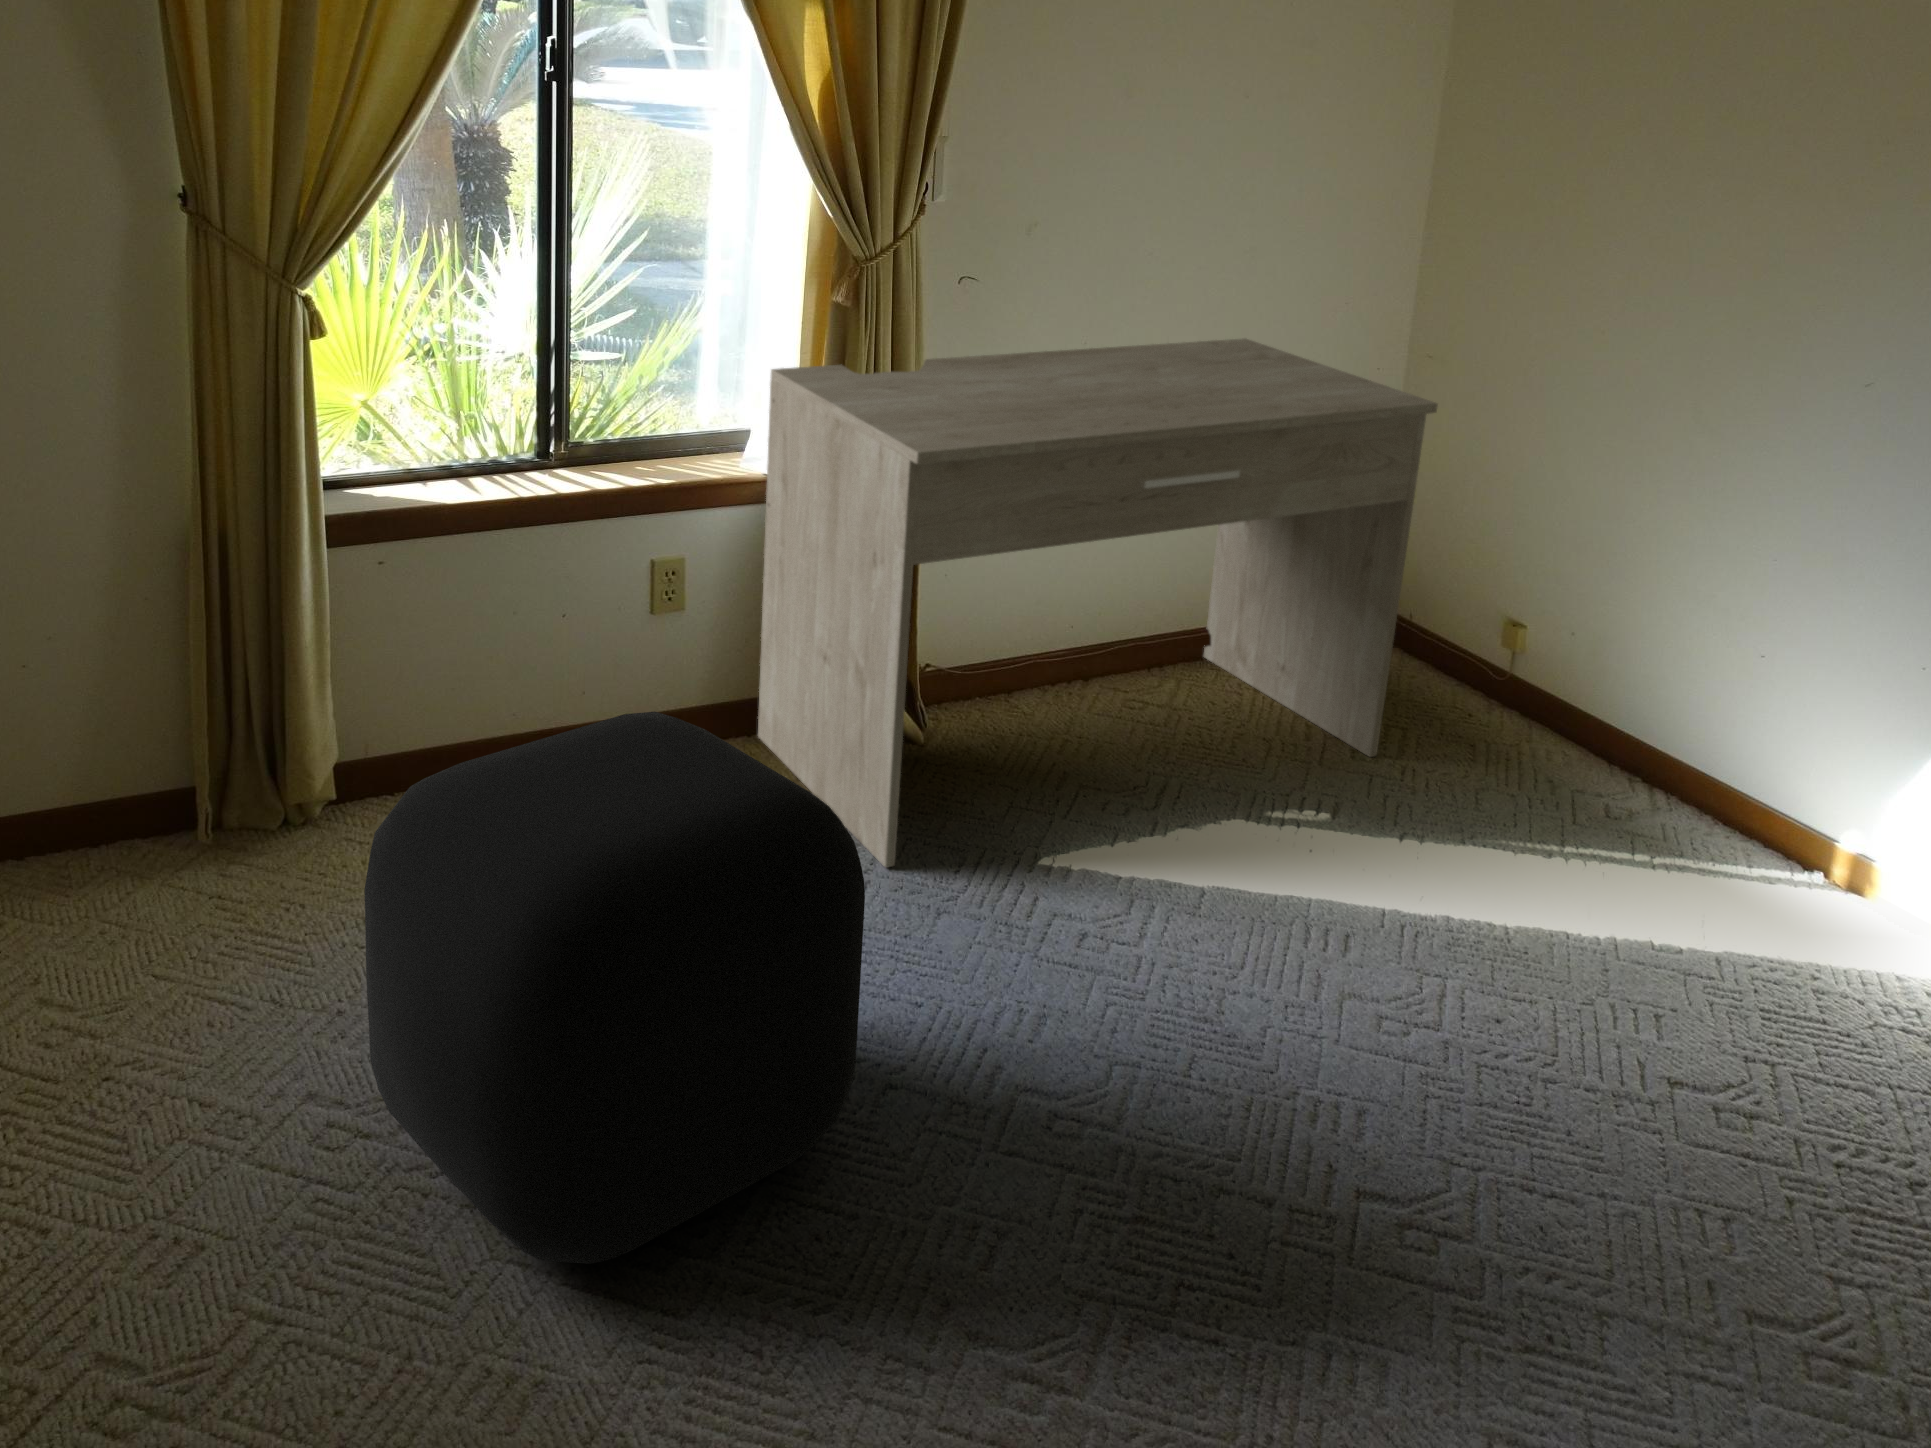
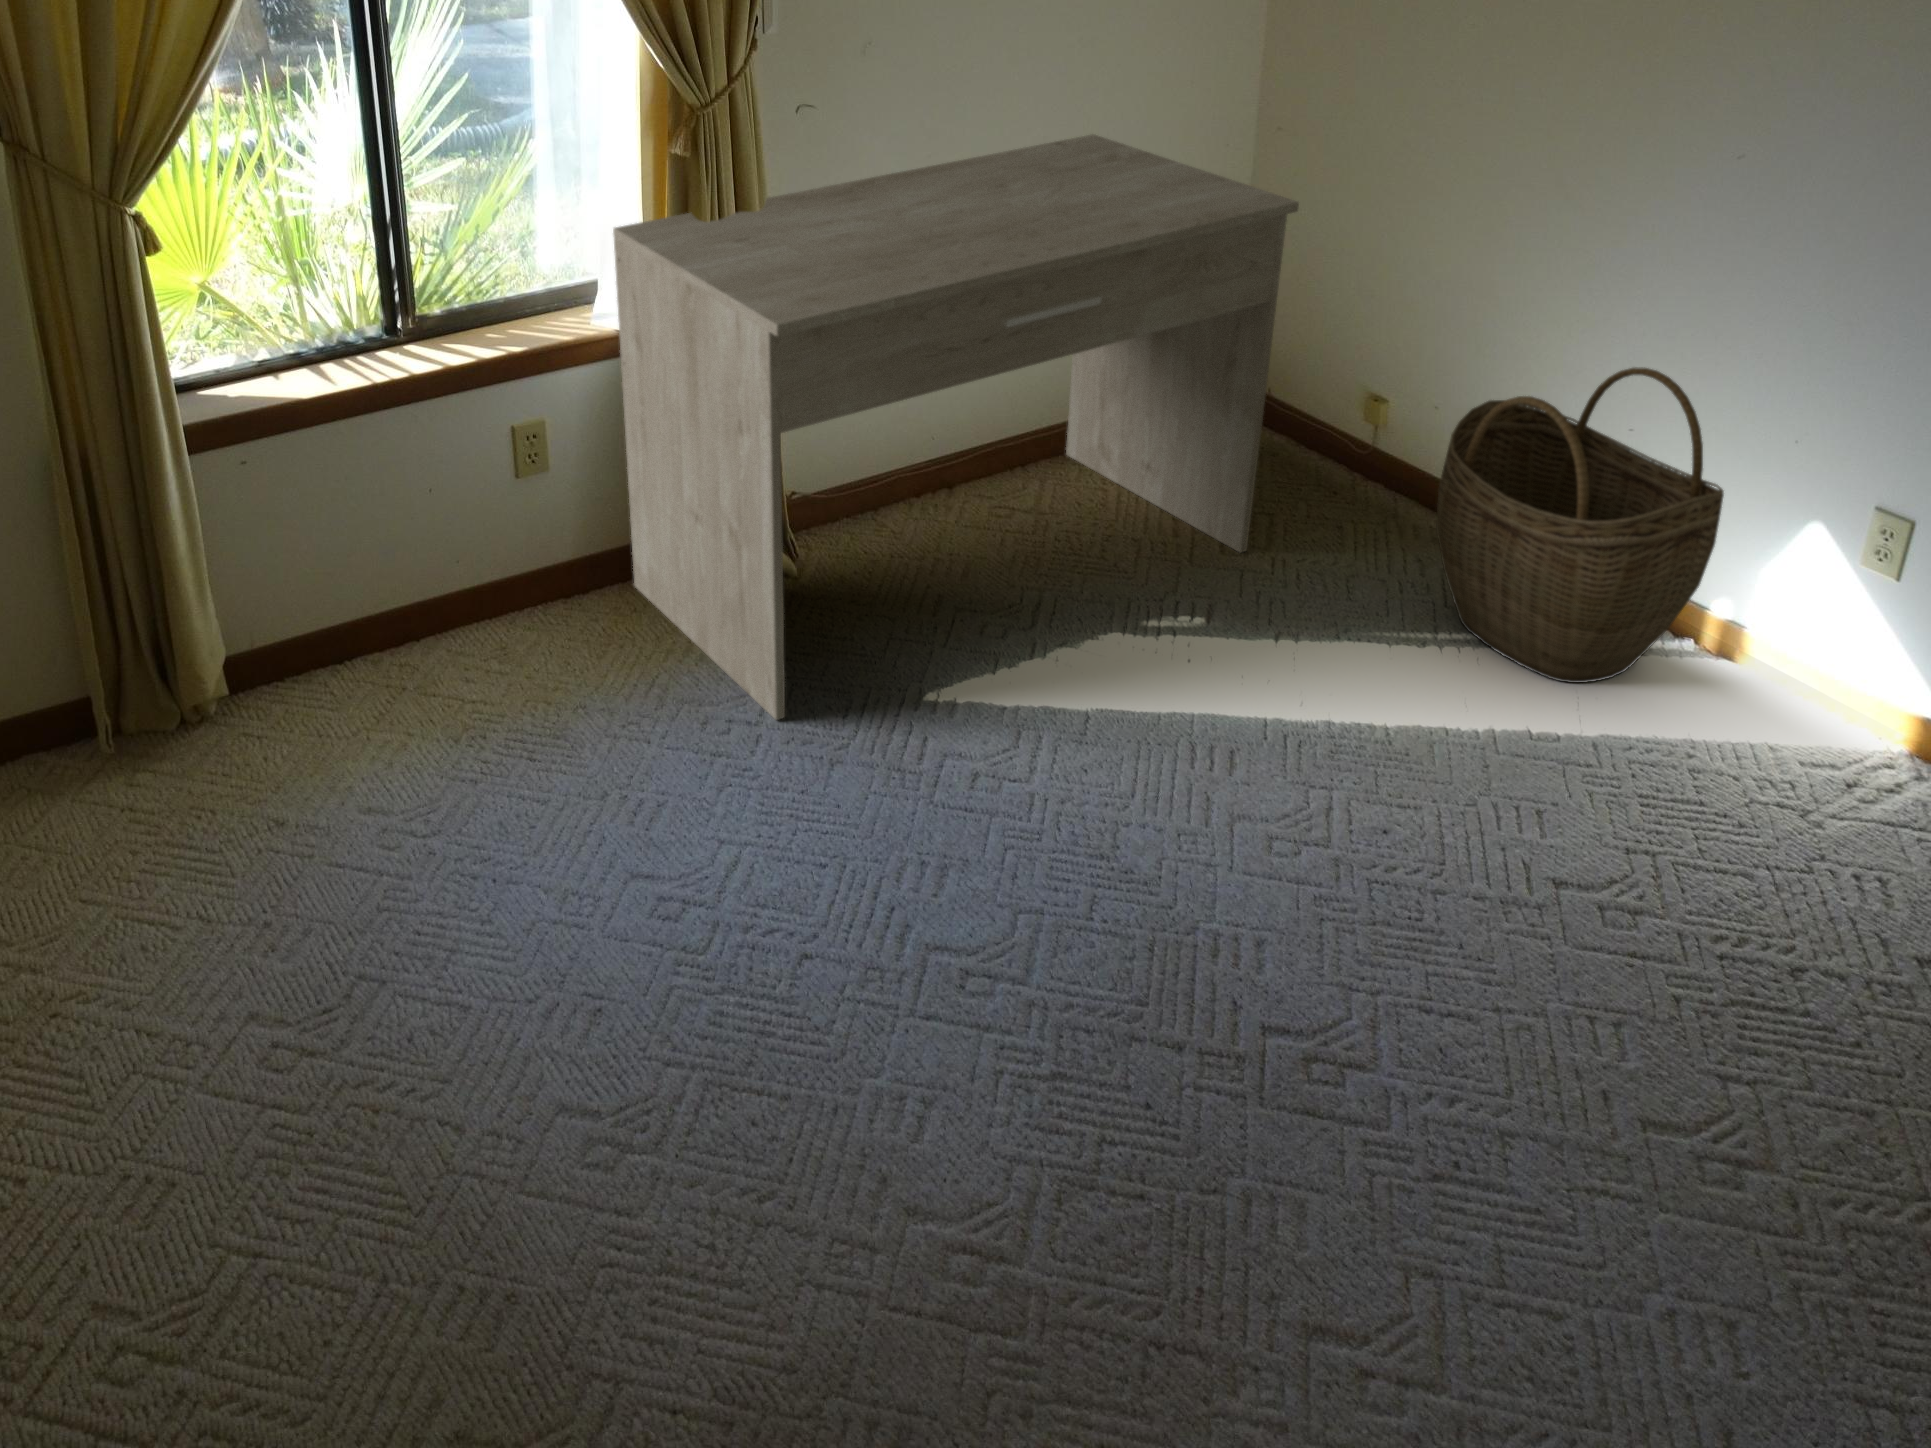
woven basket: none [1564,586,1848,901] -> present [1436,367,1724,683]
ottoman: present [364,712,865,1264] -> none [284,630,775,1173]

